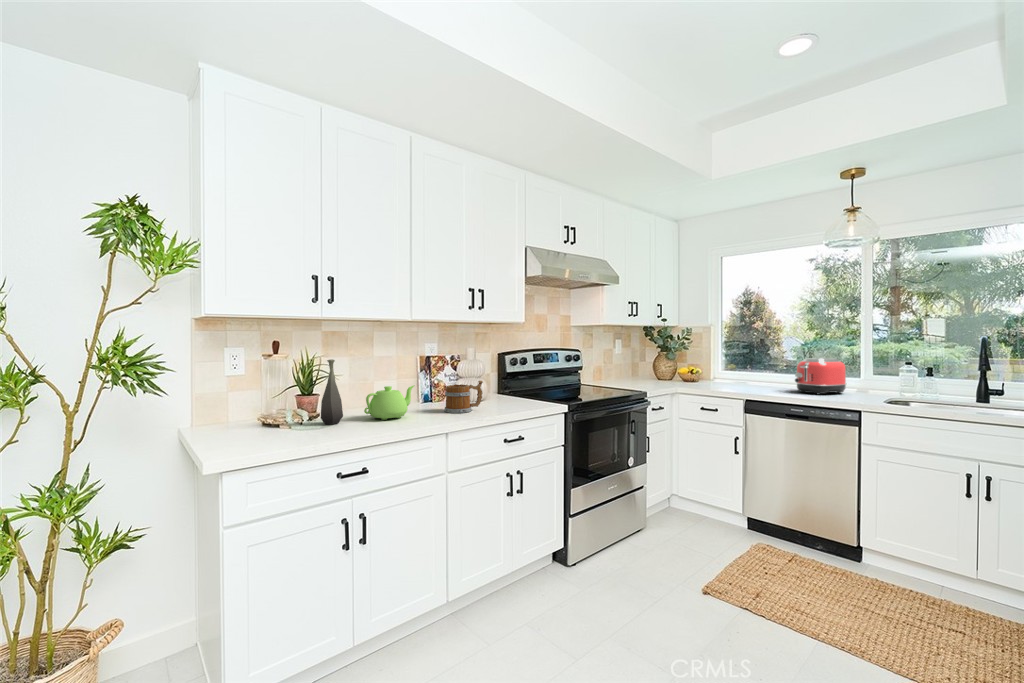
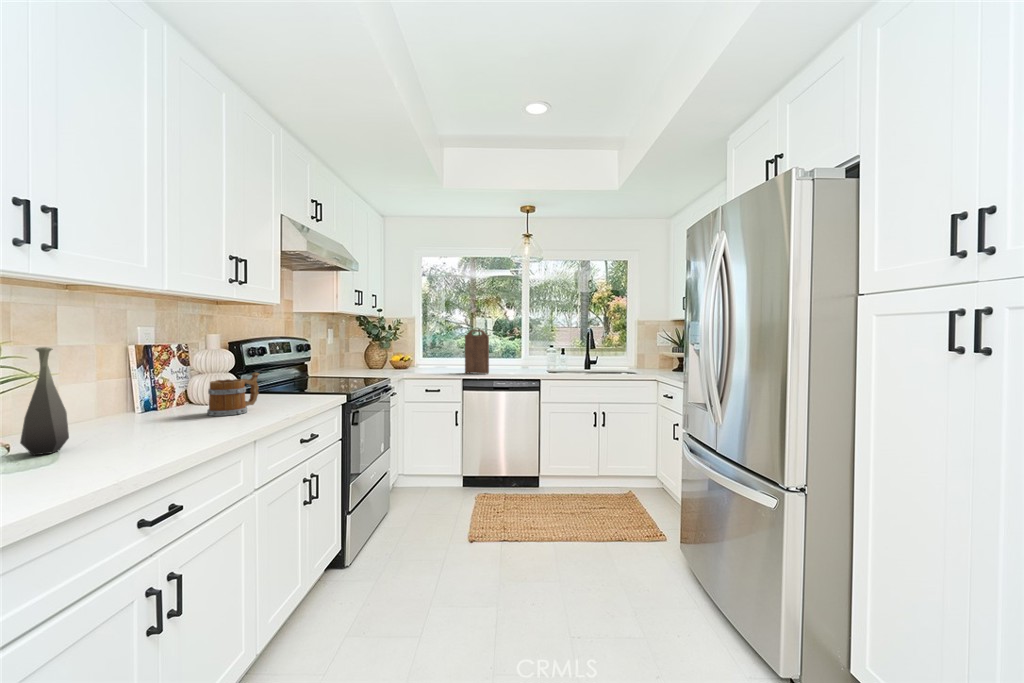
cutting board: none [750,341,780,396] -> present [465,330,489,374]
toaster: present [795,358,846,394] -> none [490,343,520,371]
teapot: present [364,385,414,420] -> none [101,383,174,436]

